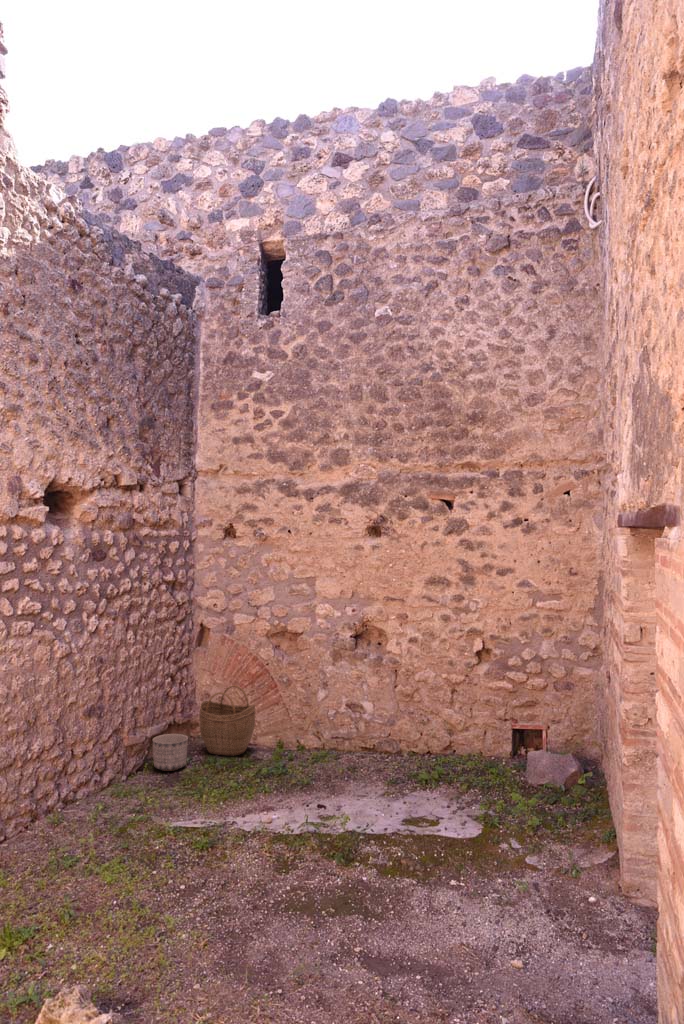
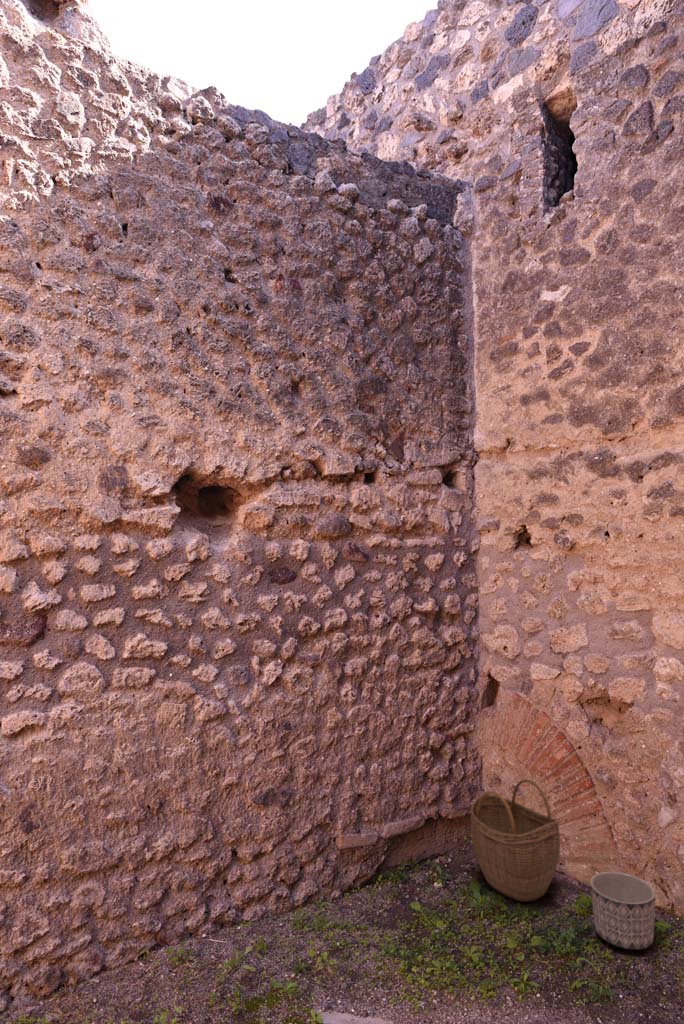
planter: present [153,734,188,771] -> present [590,872,655,950]

